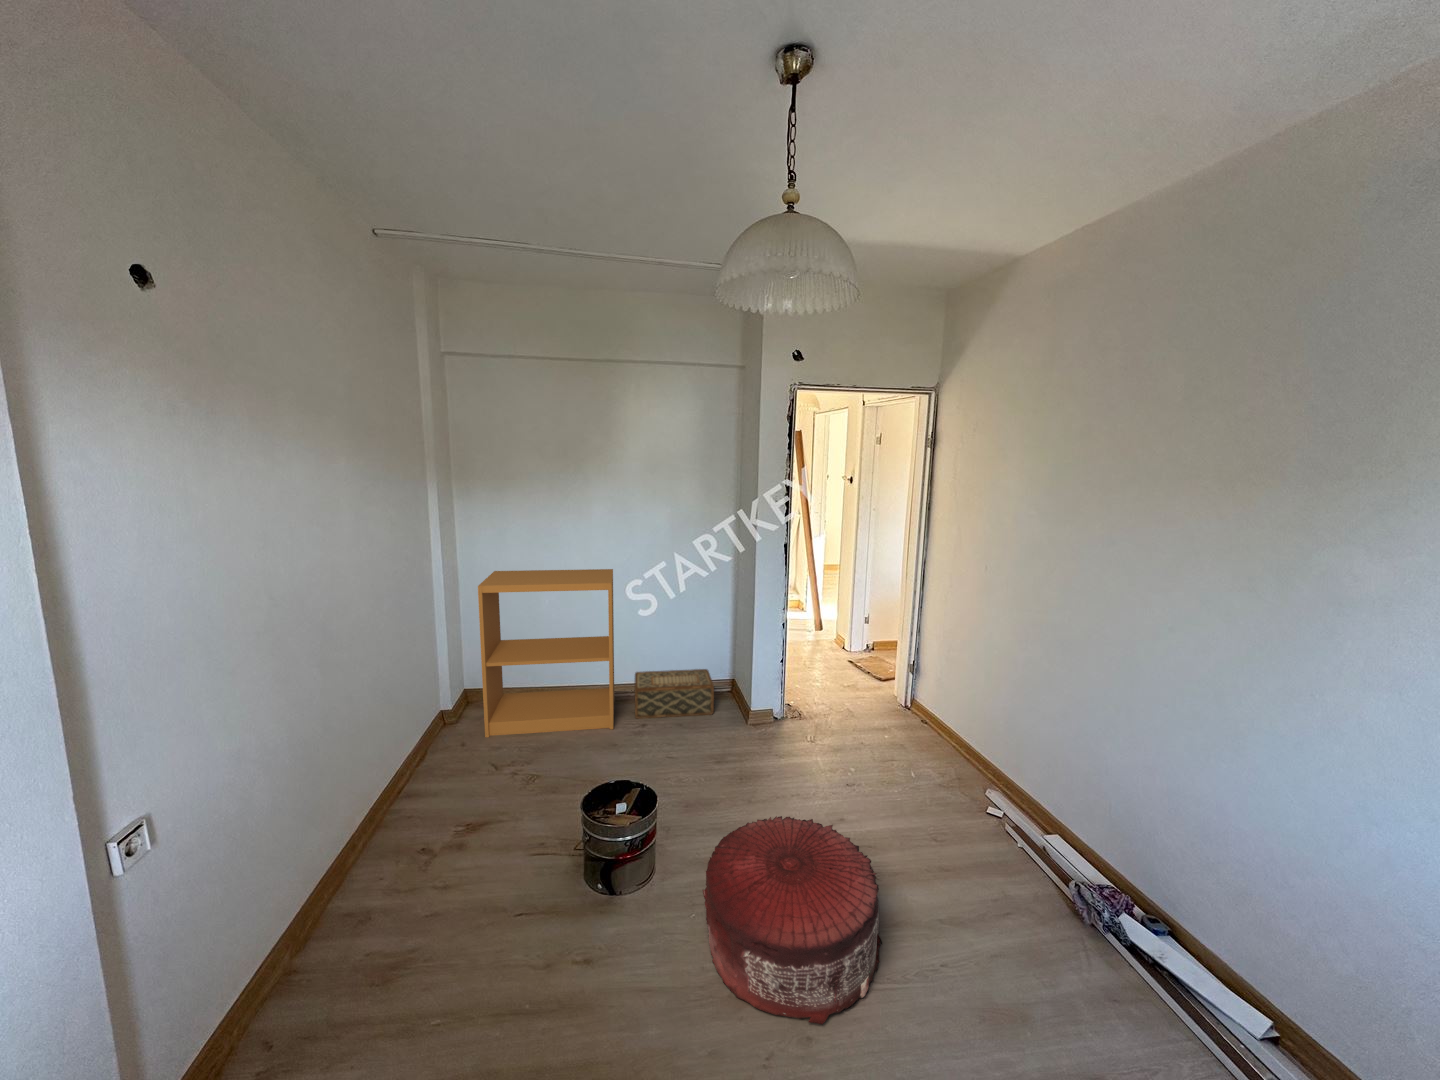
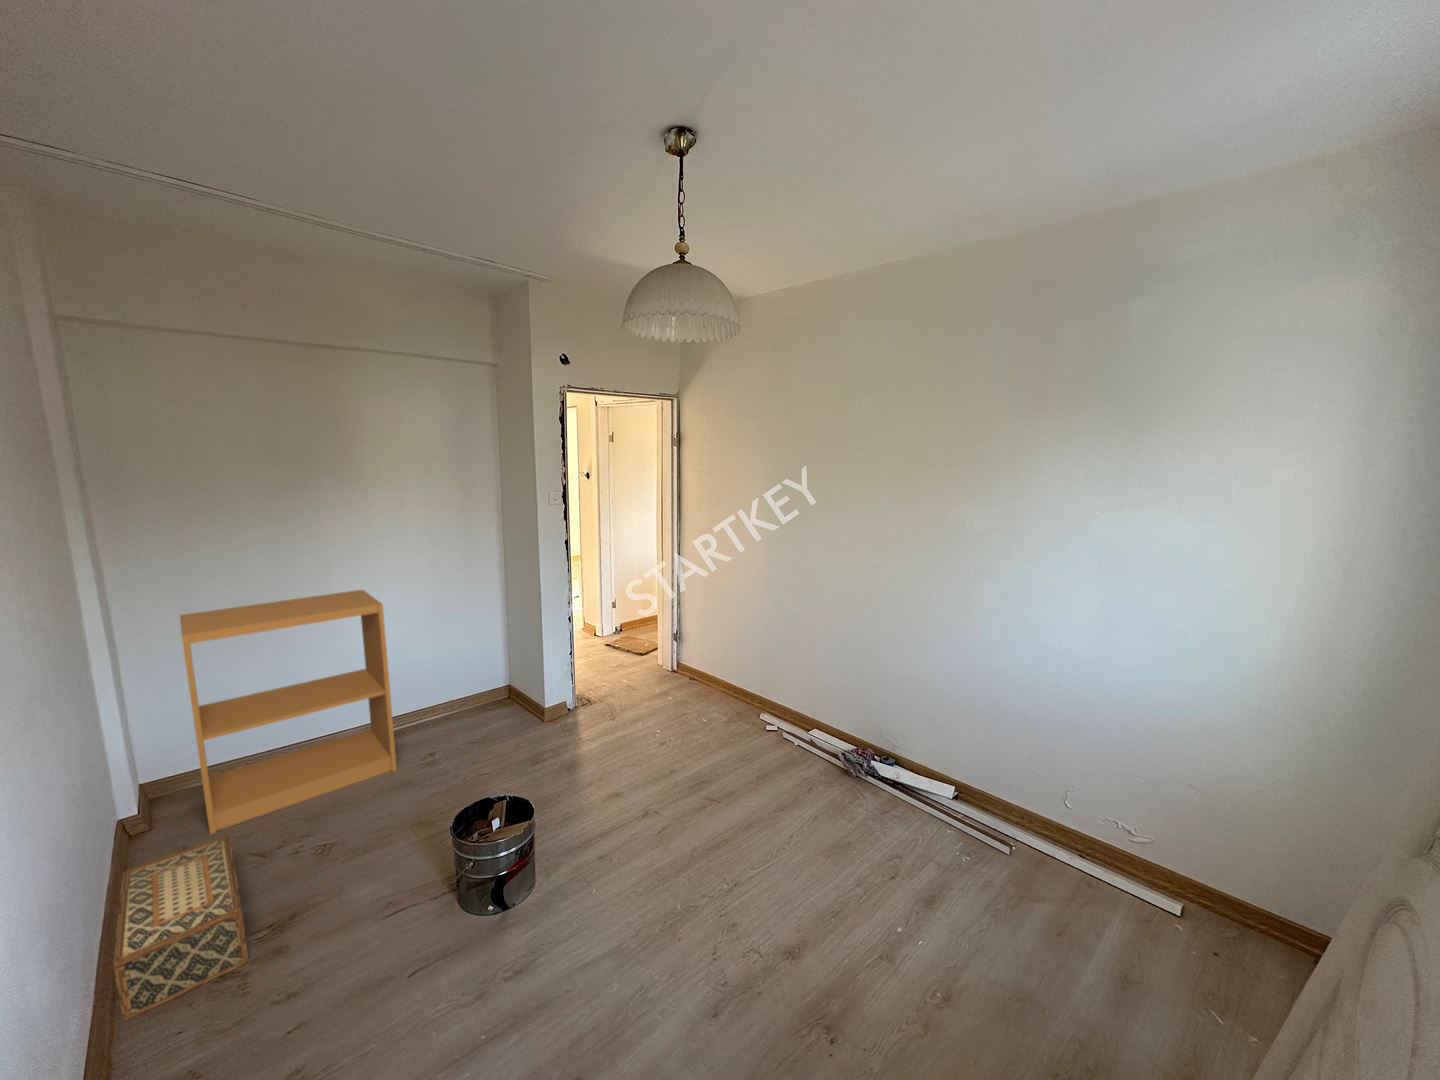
woven basket: present [635,669,714,719] -> present [113,835,249,1021]
pouf: present [703,816,882,1024] -> none [608,767,755,926]

